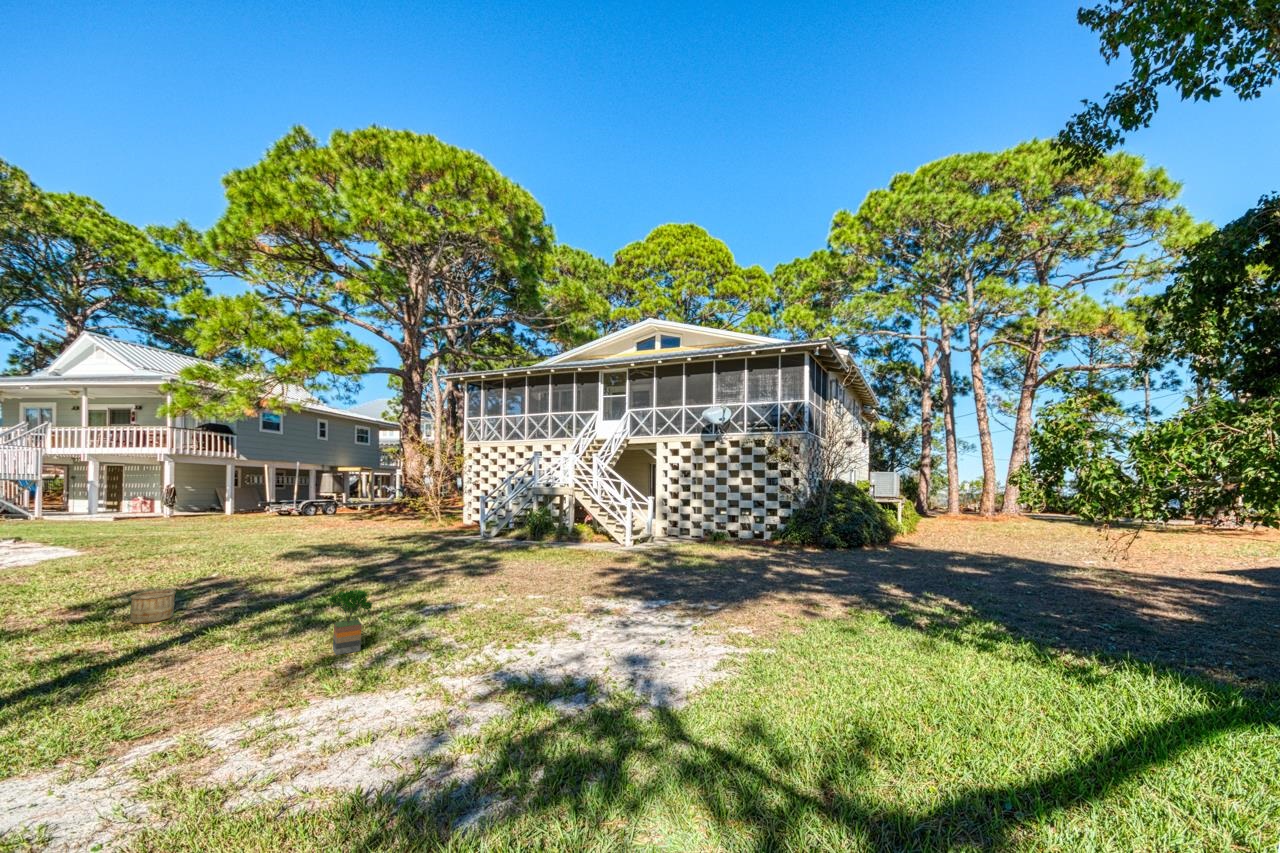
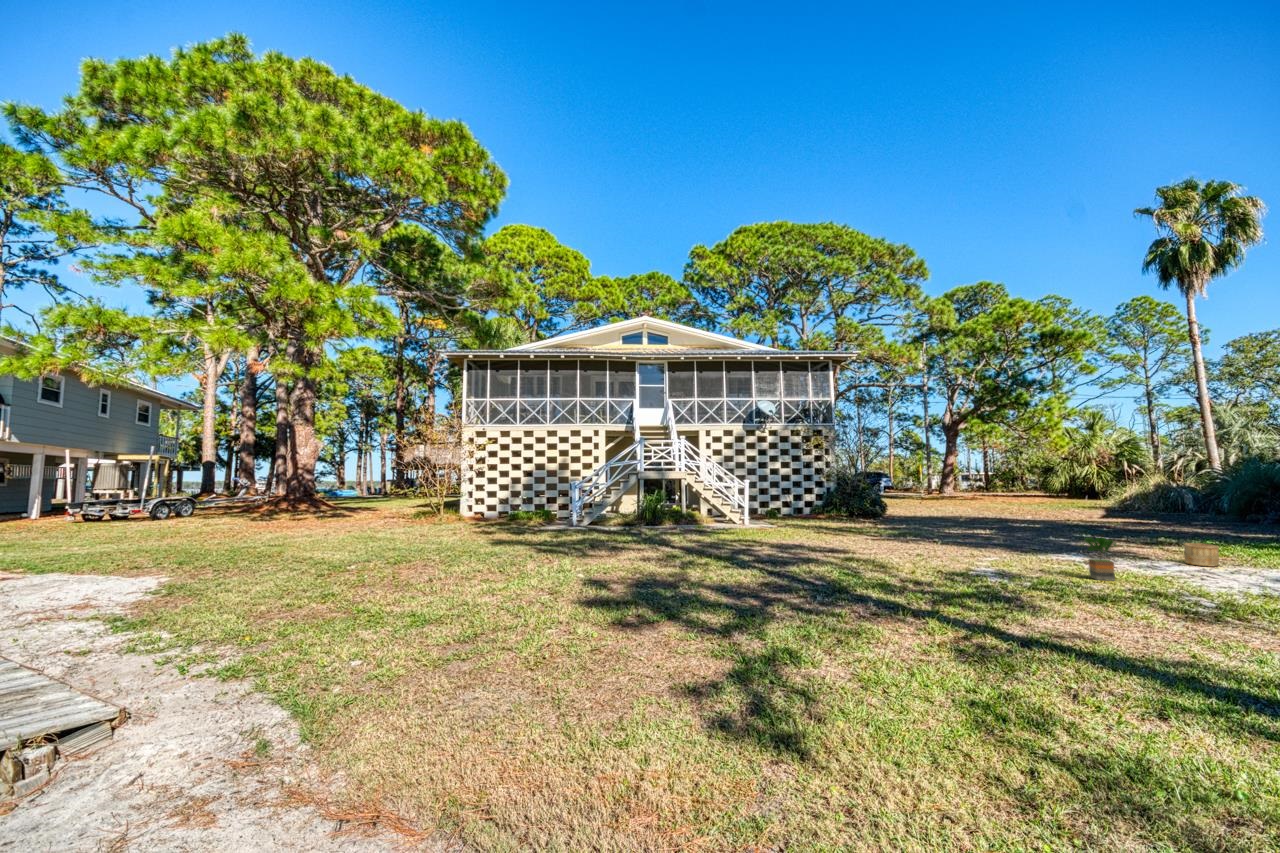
wooden bucket: present [130,589,176,623] -> present [1184,543,1219,567]

